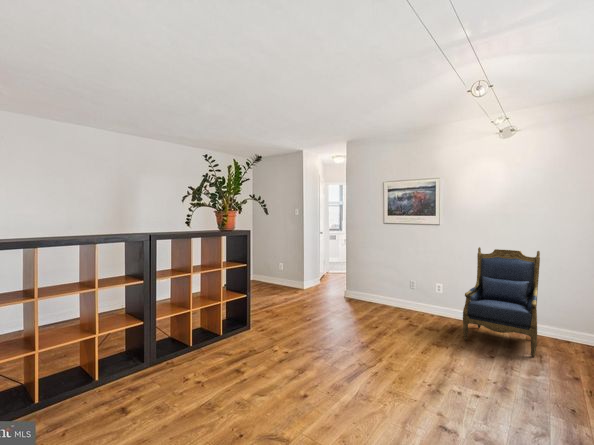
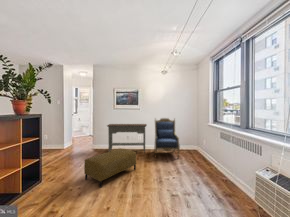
console table: none [366,253,457,324] -> present [107,124,147,152]
ottoman: none [301,303,400,362] -> present [84,148,136,188]

